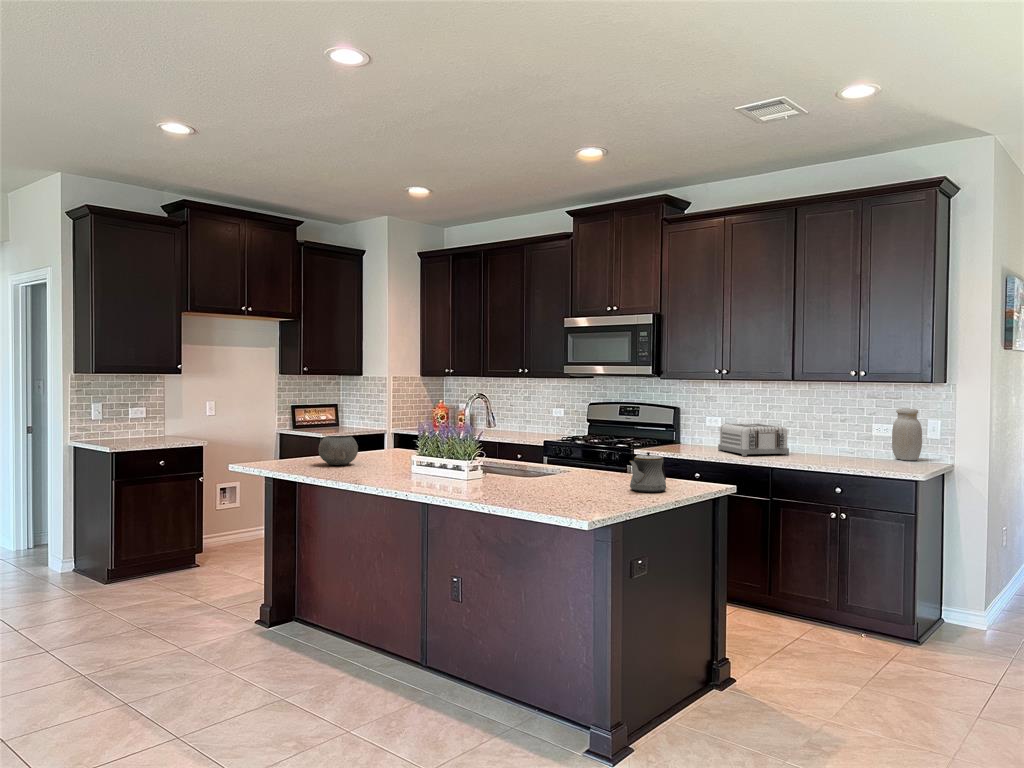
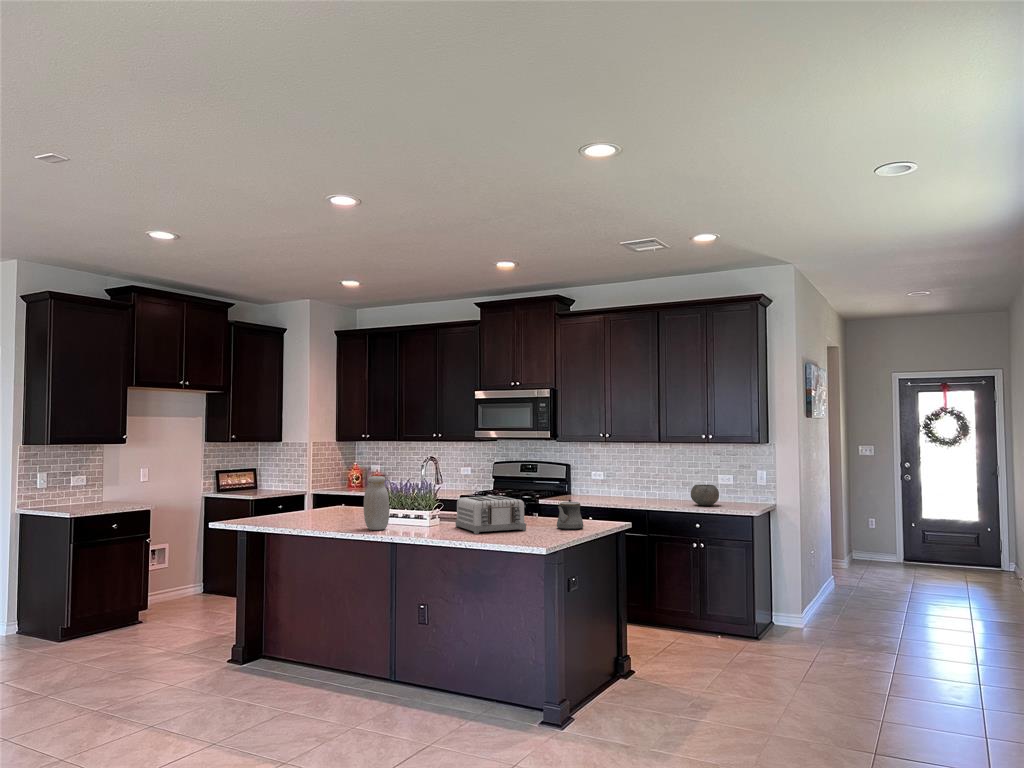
jar: present [892,408,922,461] -> present [364,476,389,530]
toaster: present [718,424,789,456] -> present [456,496,526,534]
bowl: present [318,436,358,465] -> present [691,485,719,506]

